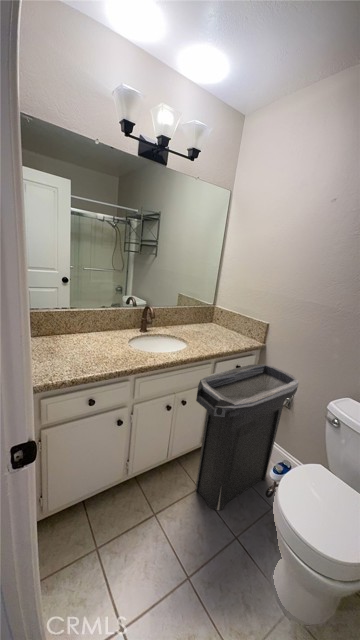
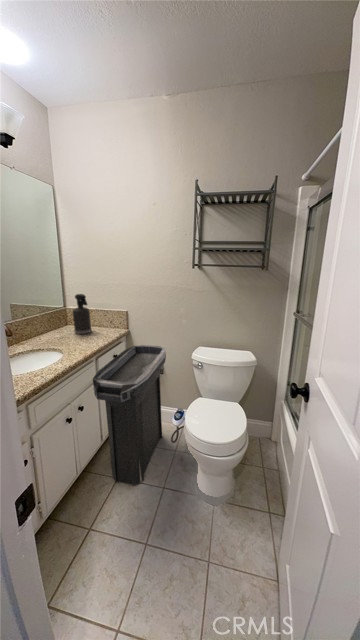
spray bottle: none [211,295,230,335] -> present [73,294,92,334]

